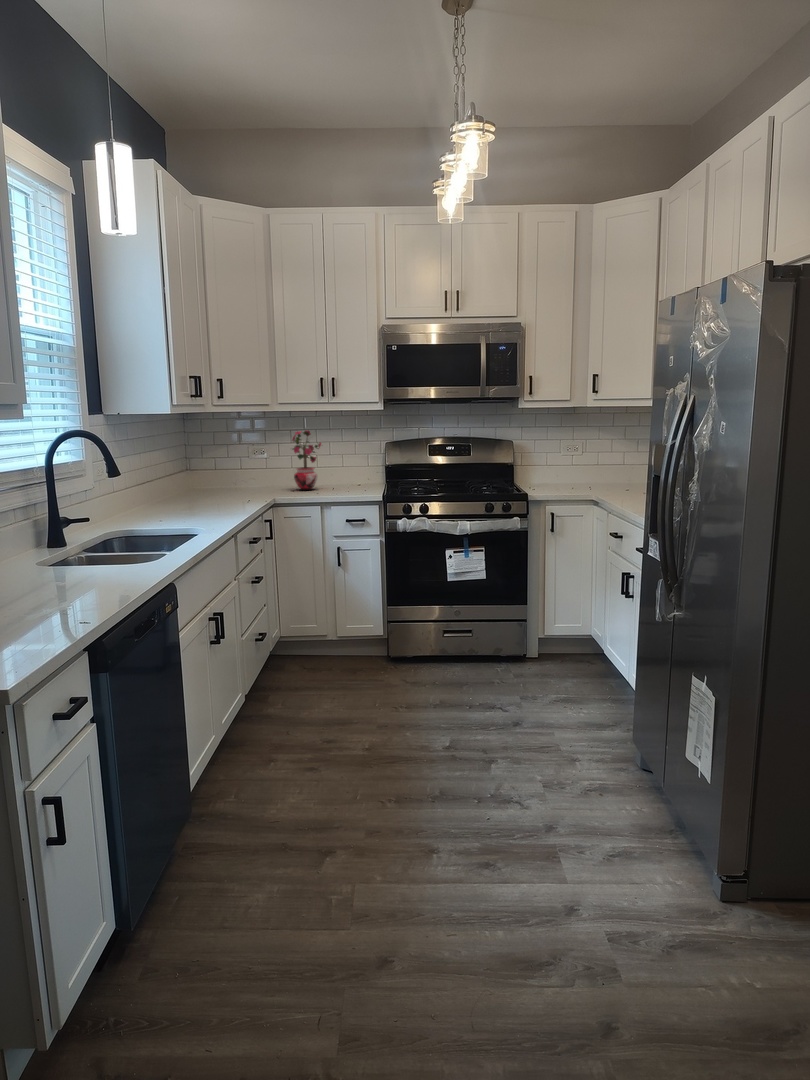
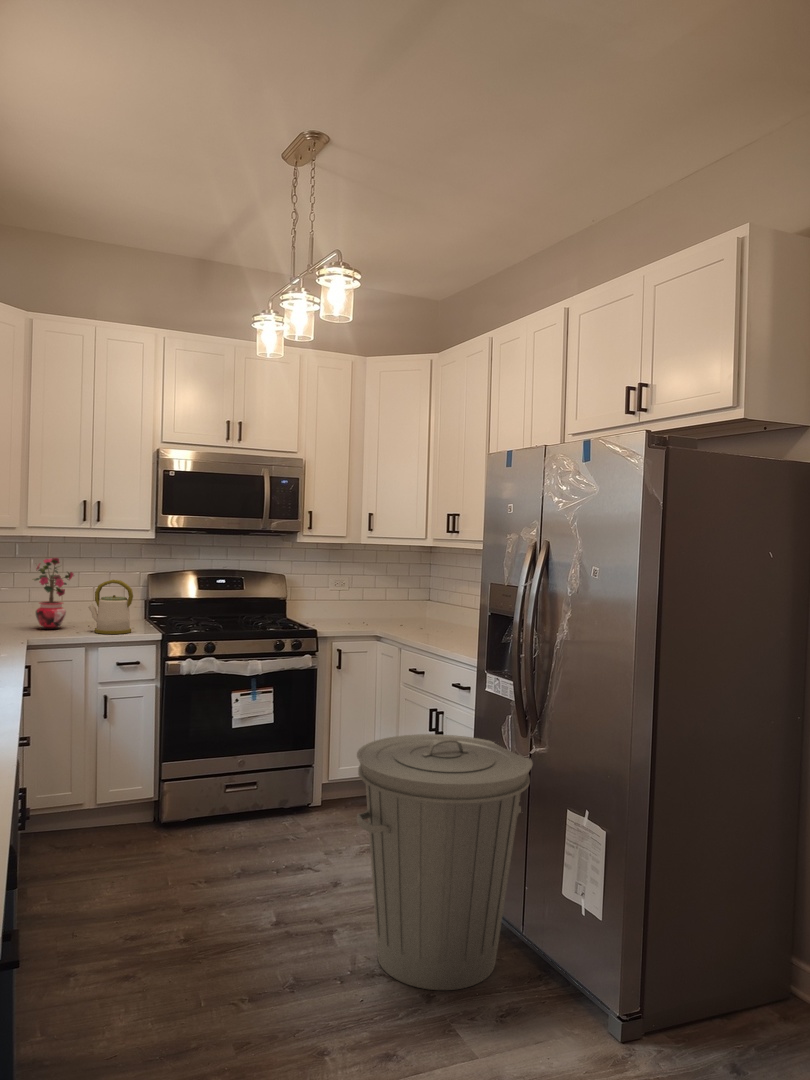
kettle: none [329,448,364,495] -> present [88,580,133,634]
trash can: none [475,598,667,852] -> present [357,734,533,990]

